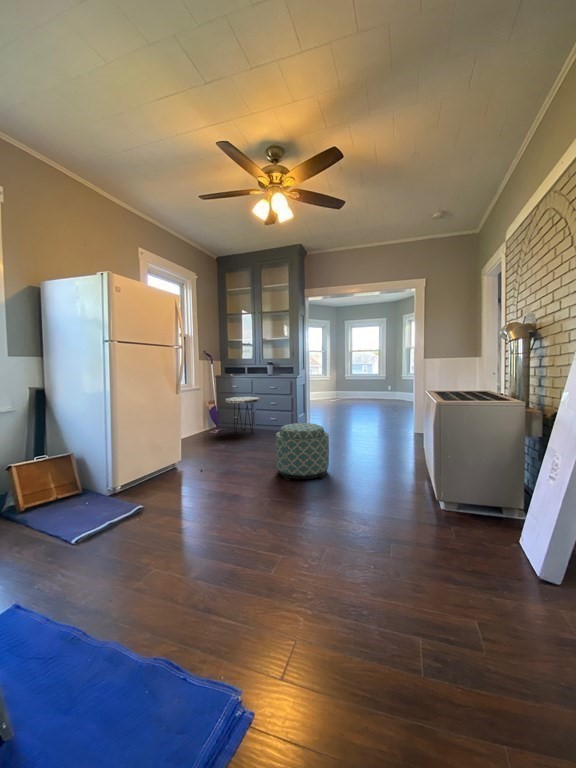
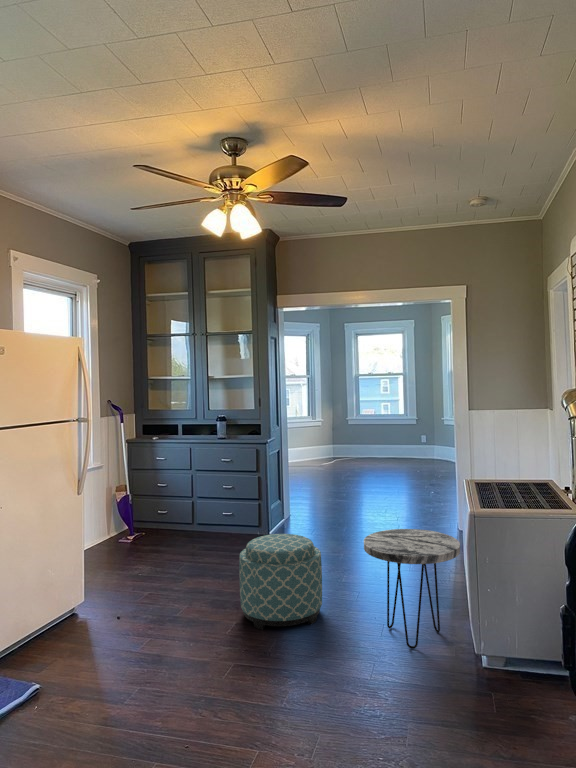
side table: present [226,397,260,434] -> present [364,529,460,649]

